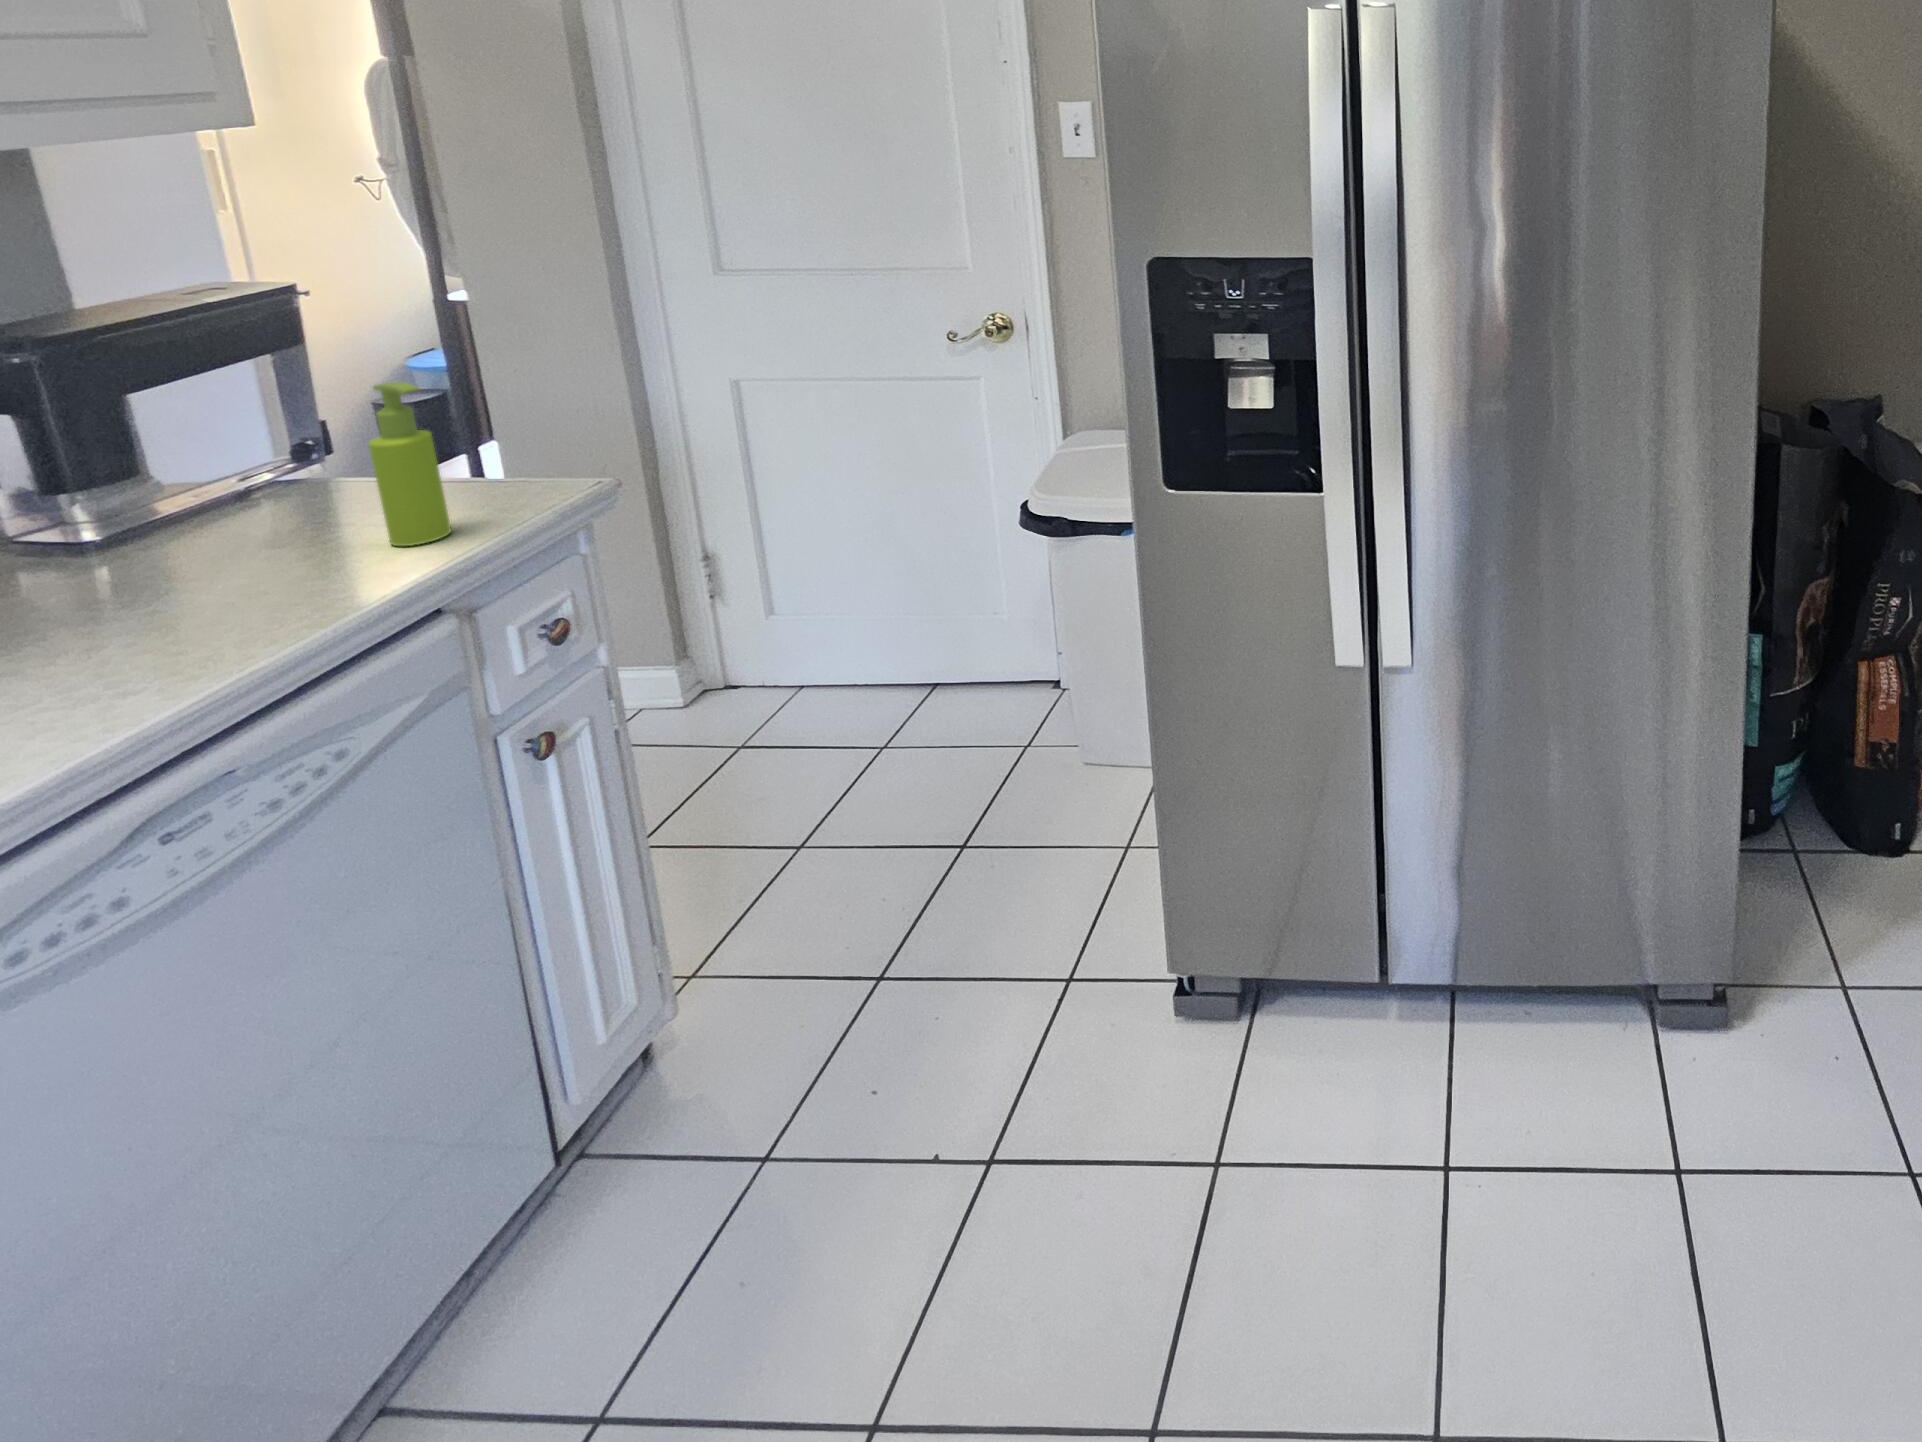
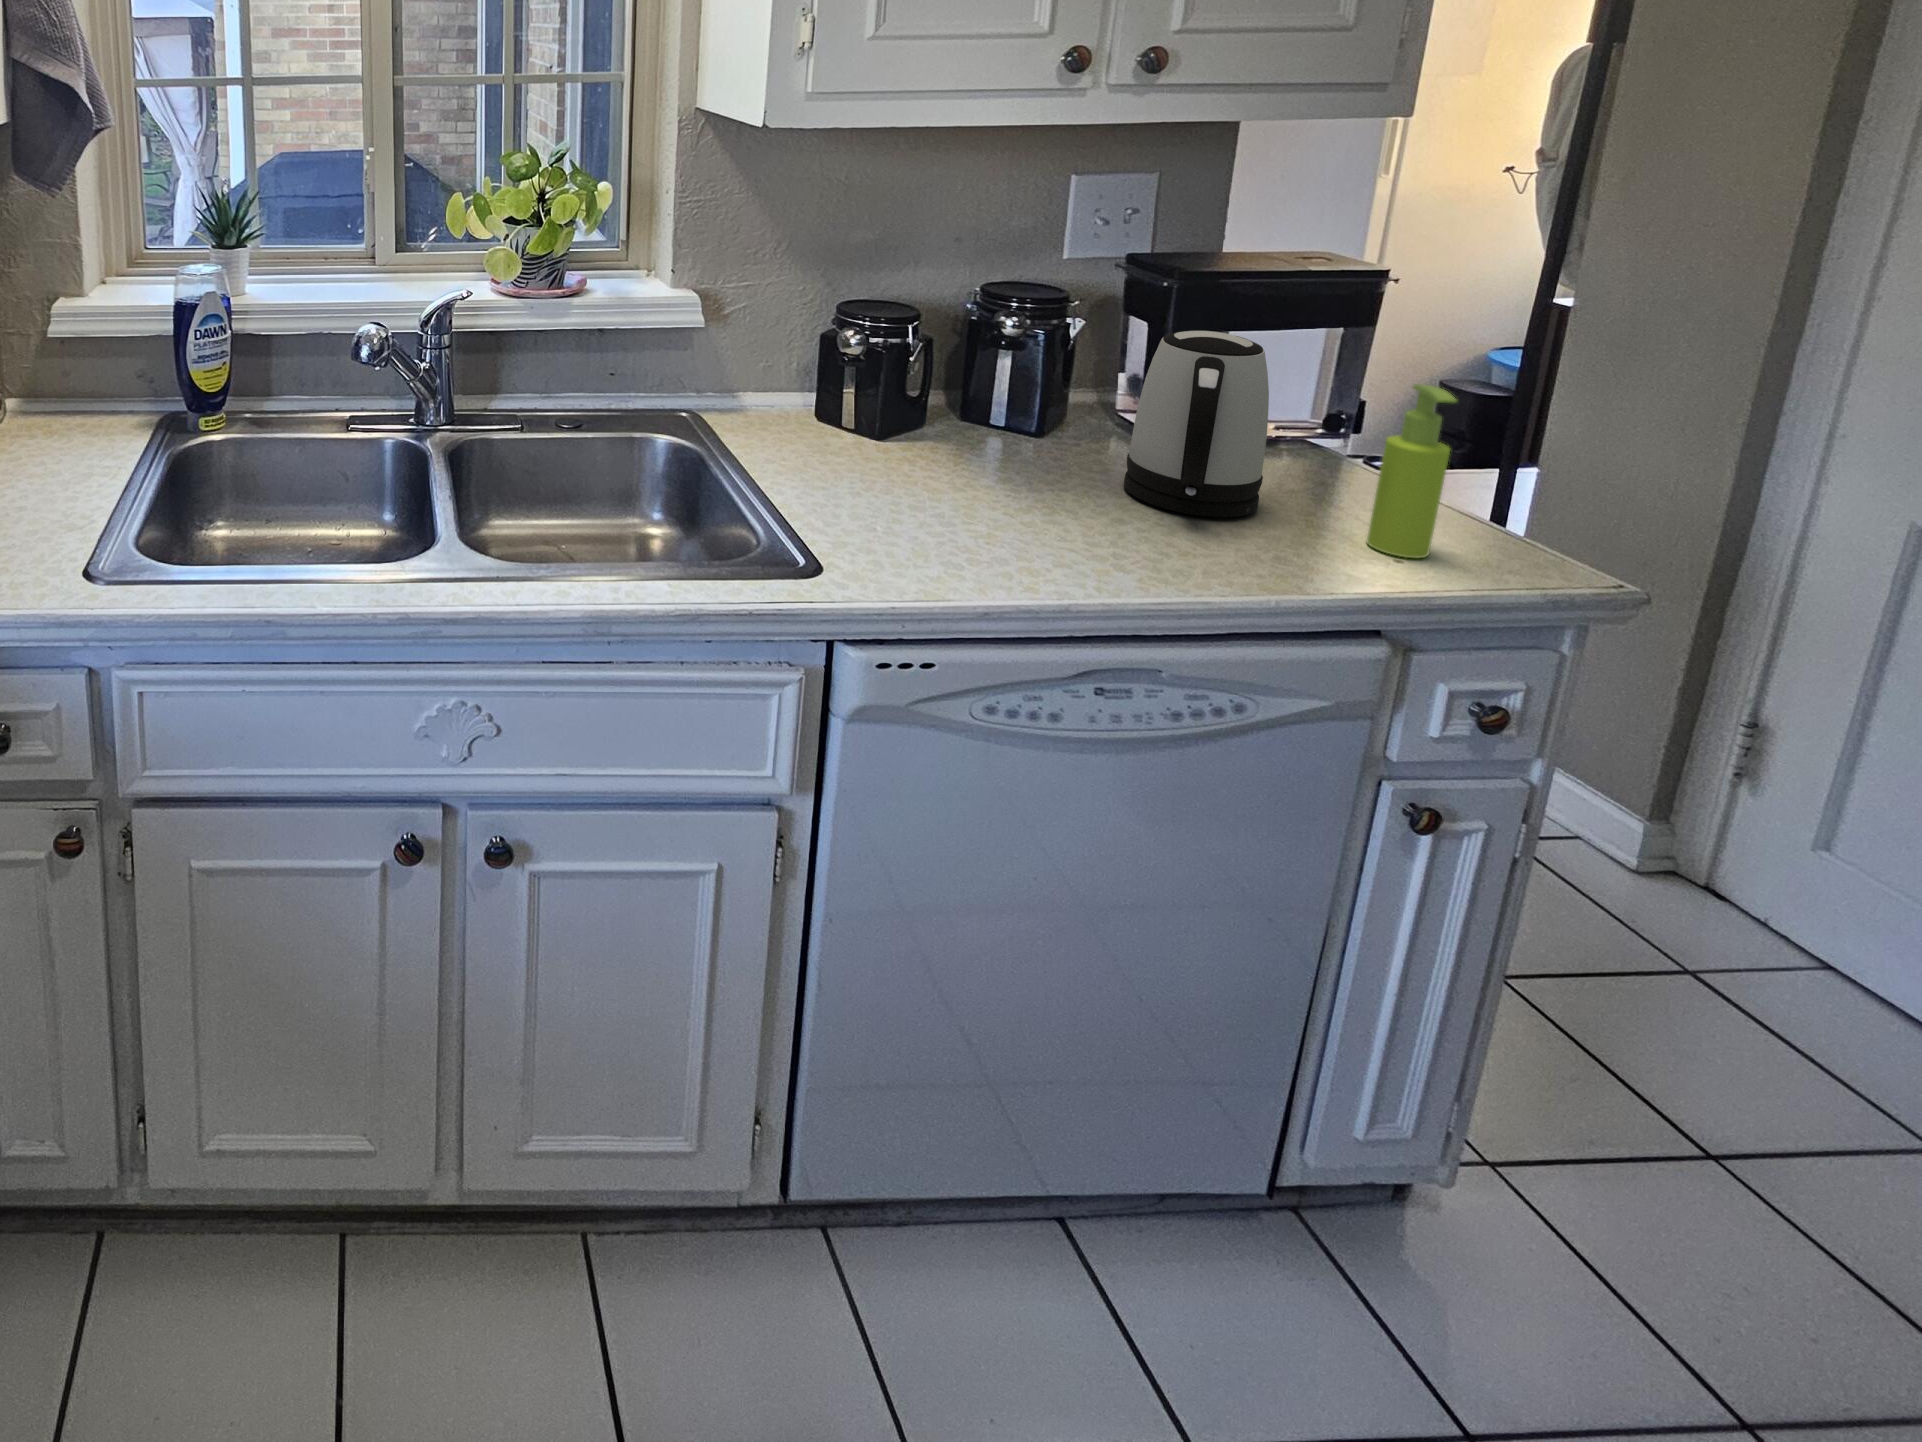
kettle: none [46,394,261,611] -> present [1124,331,1269,517]

